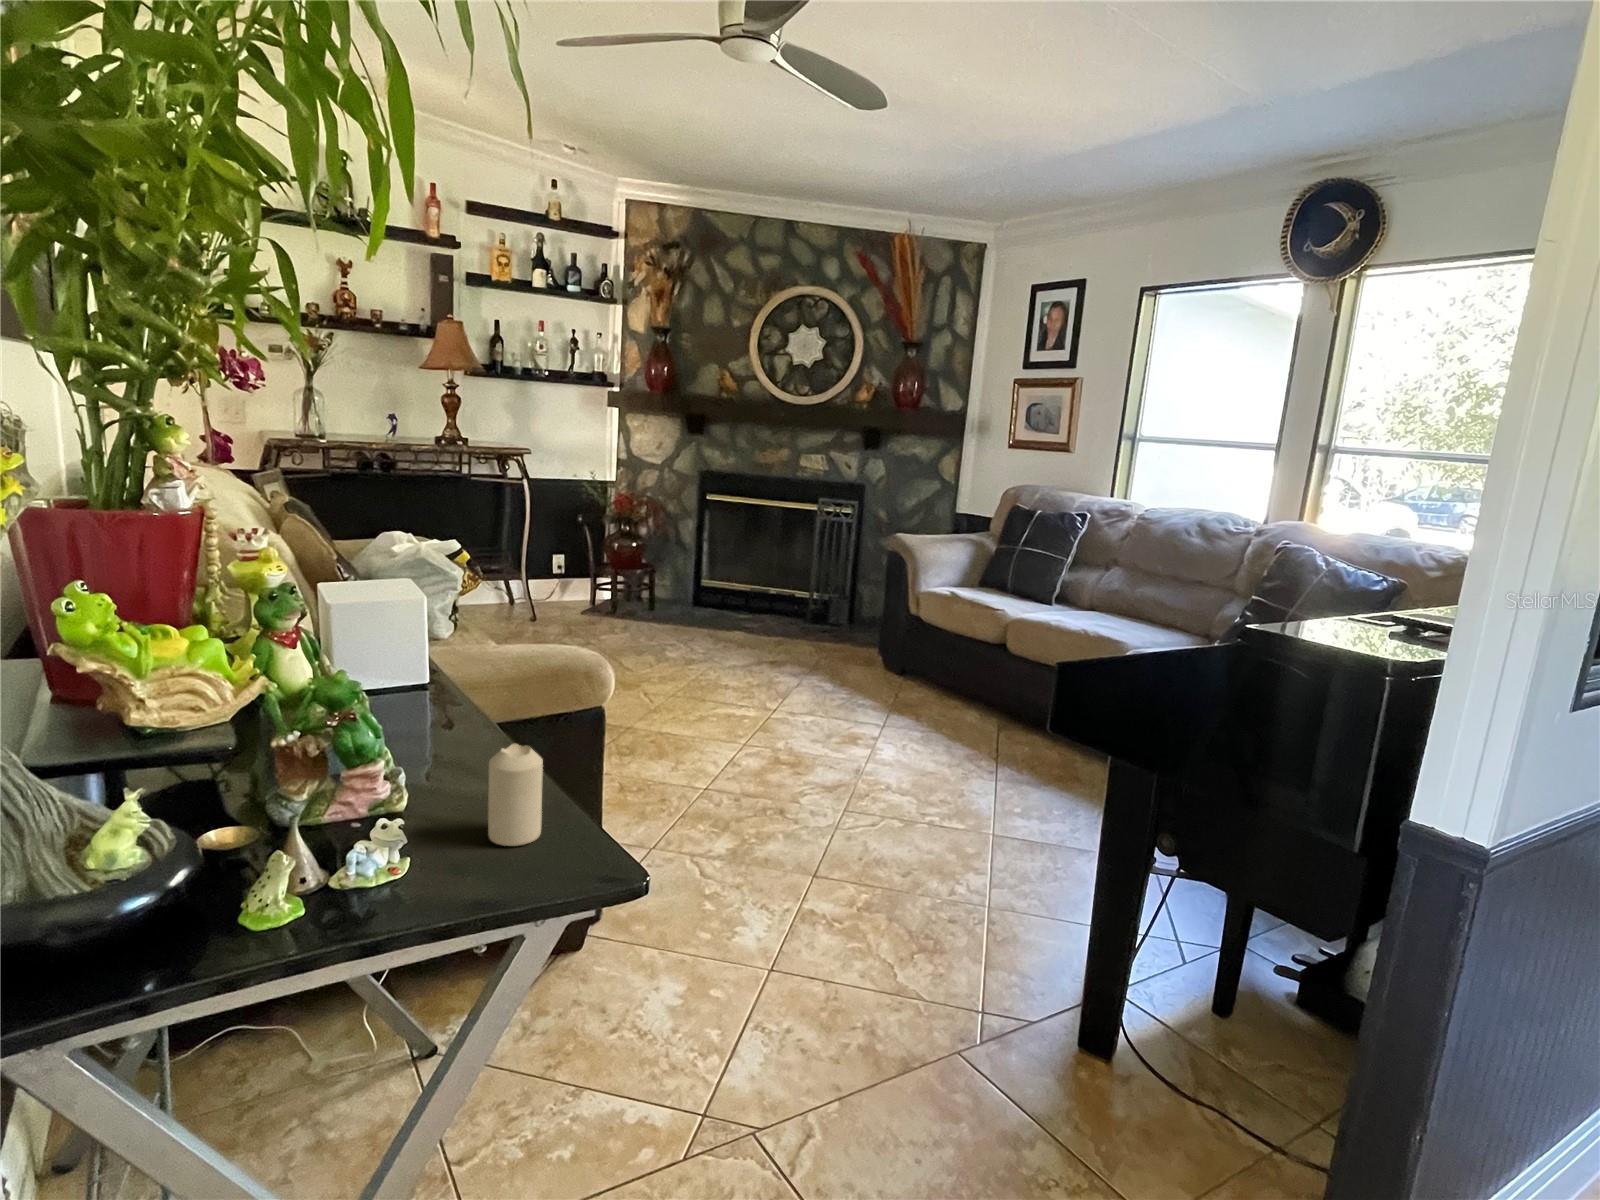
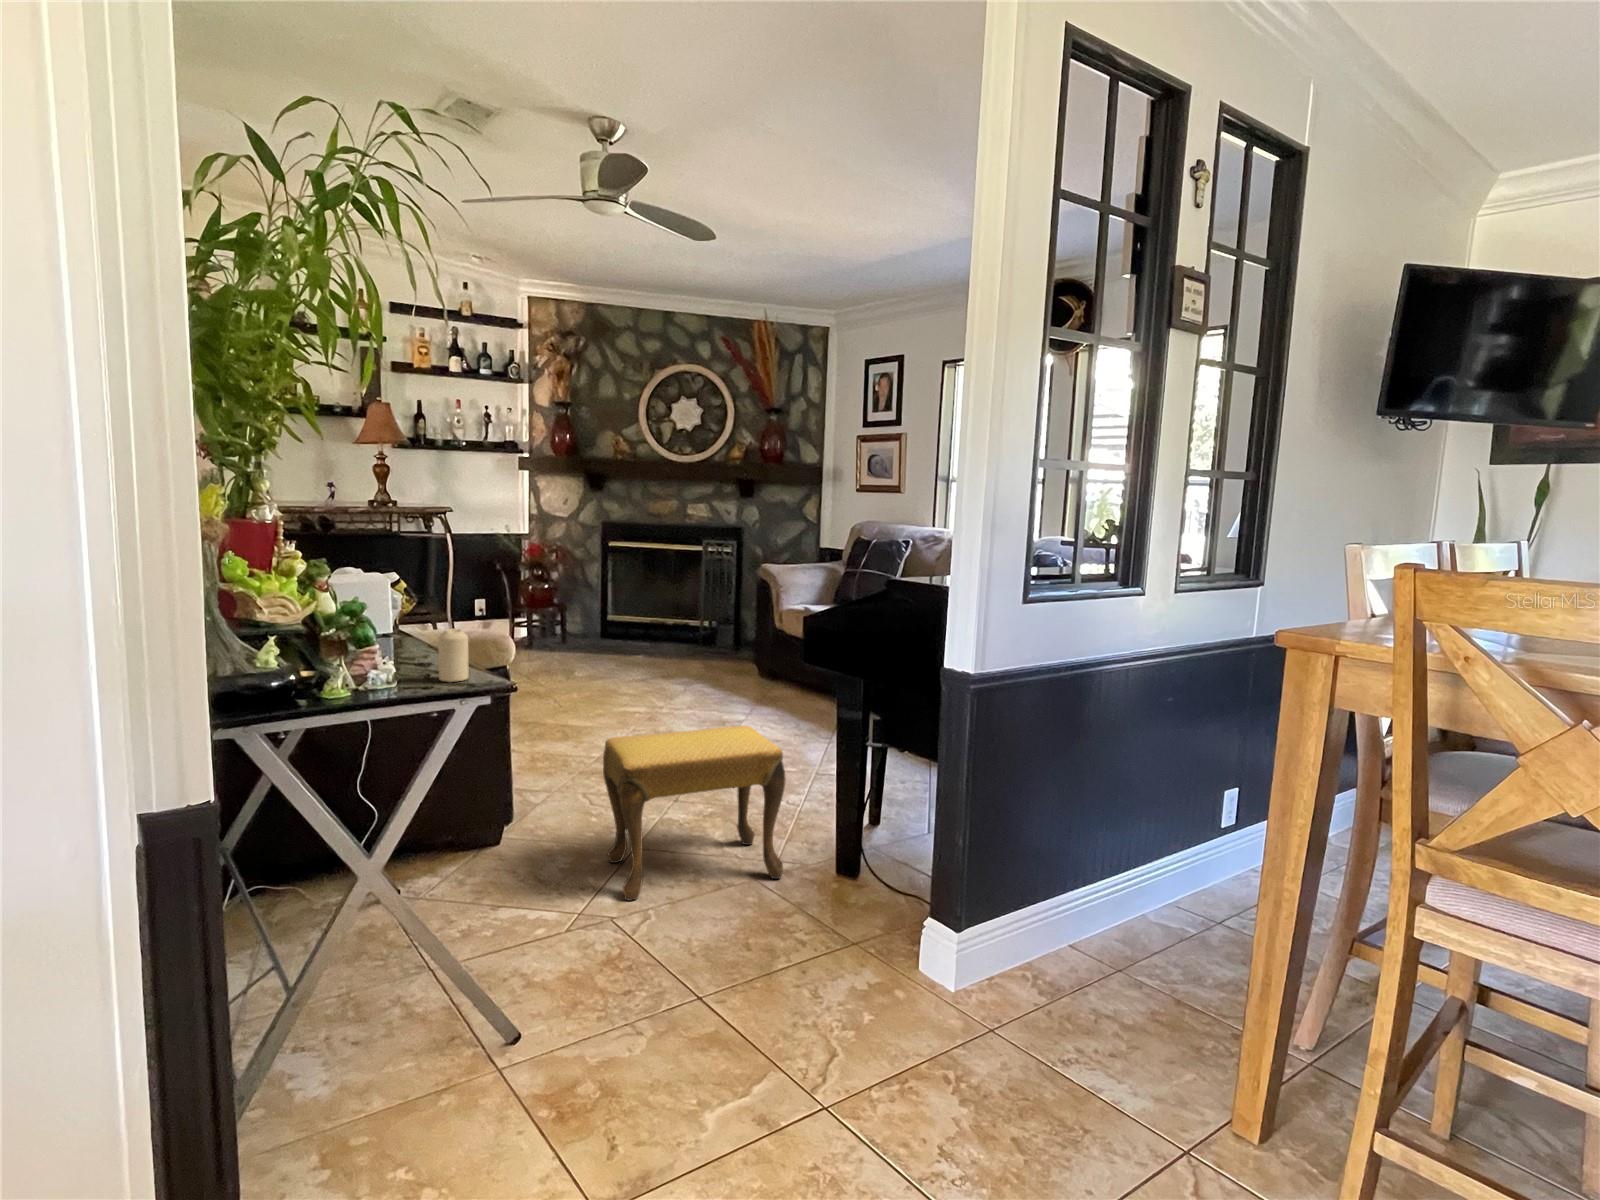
footstool: none [728,811,1001,1087] -> present [603,725,786,901]

